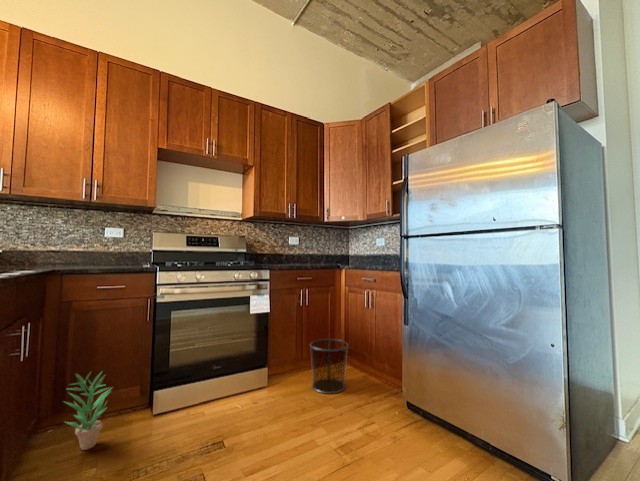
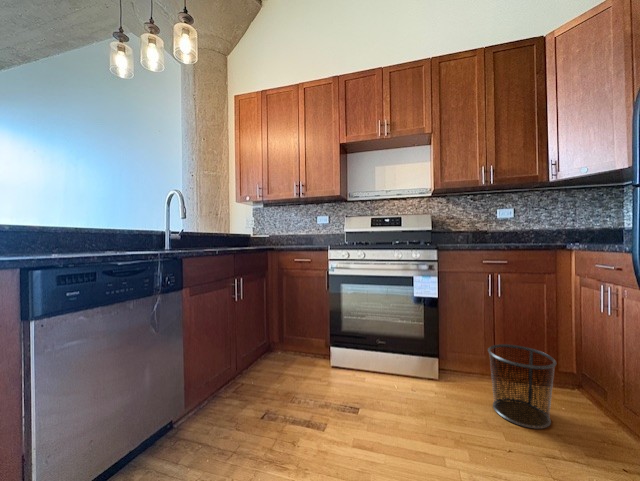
potted plant: present [66,374,110,450] -> none [267,315,297,369]

